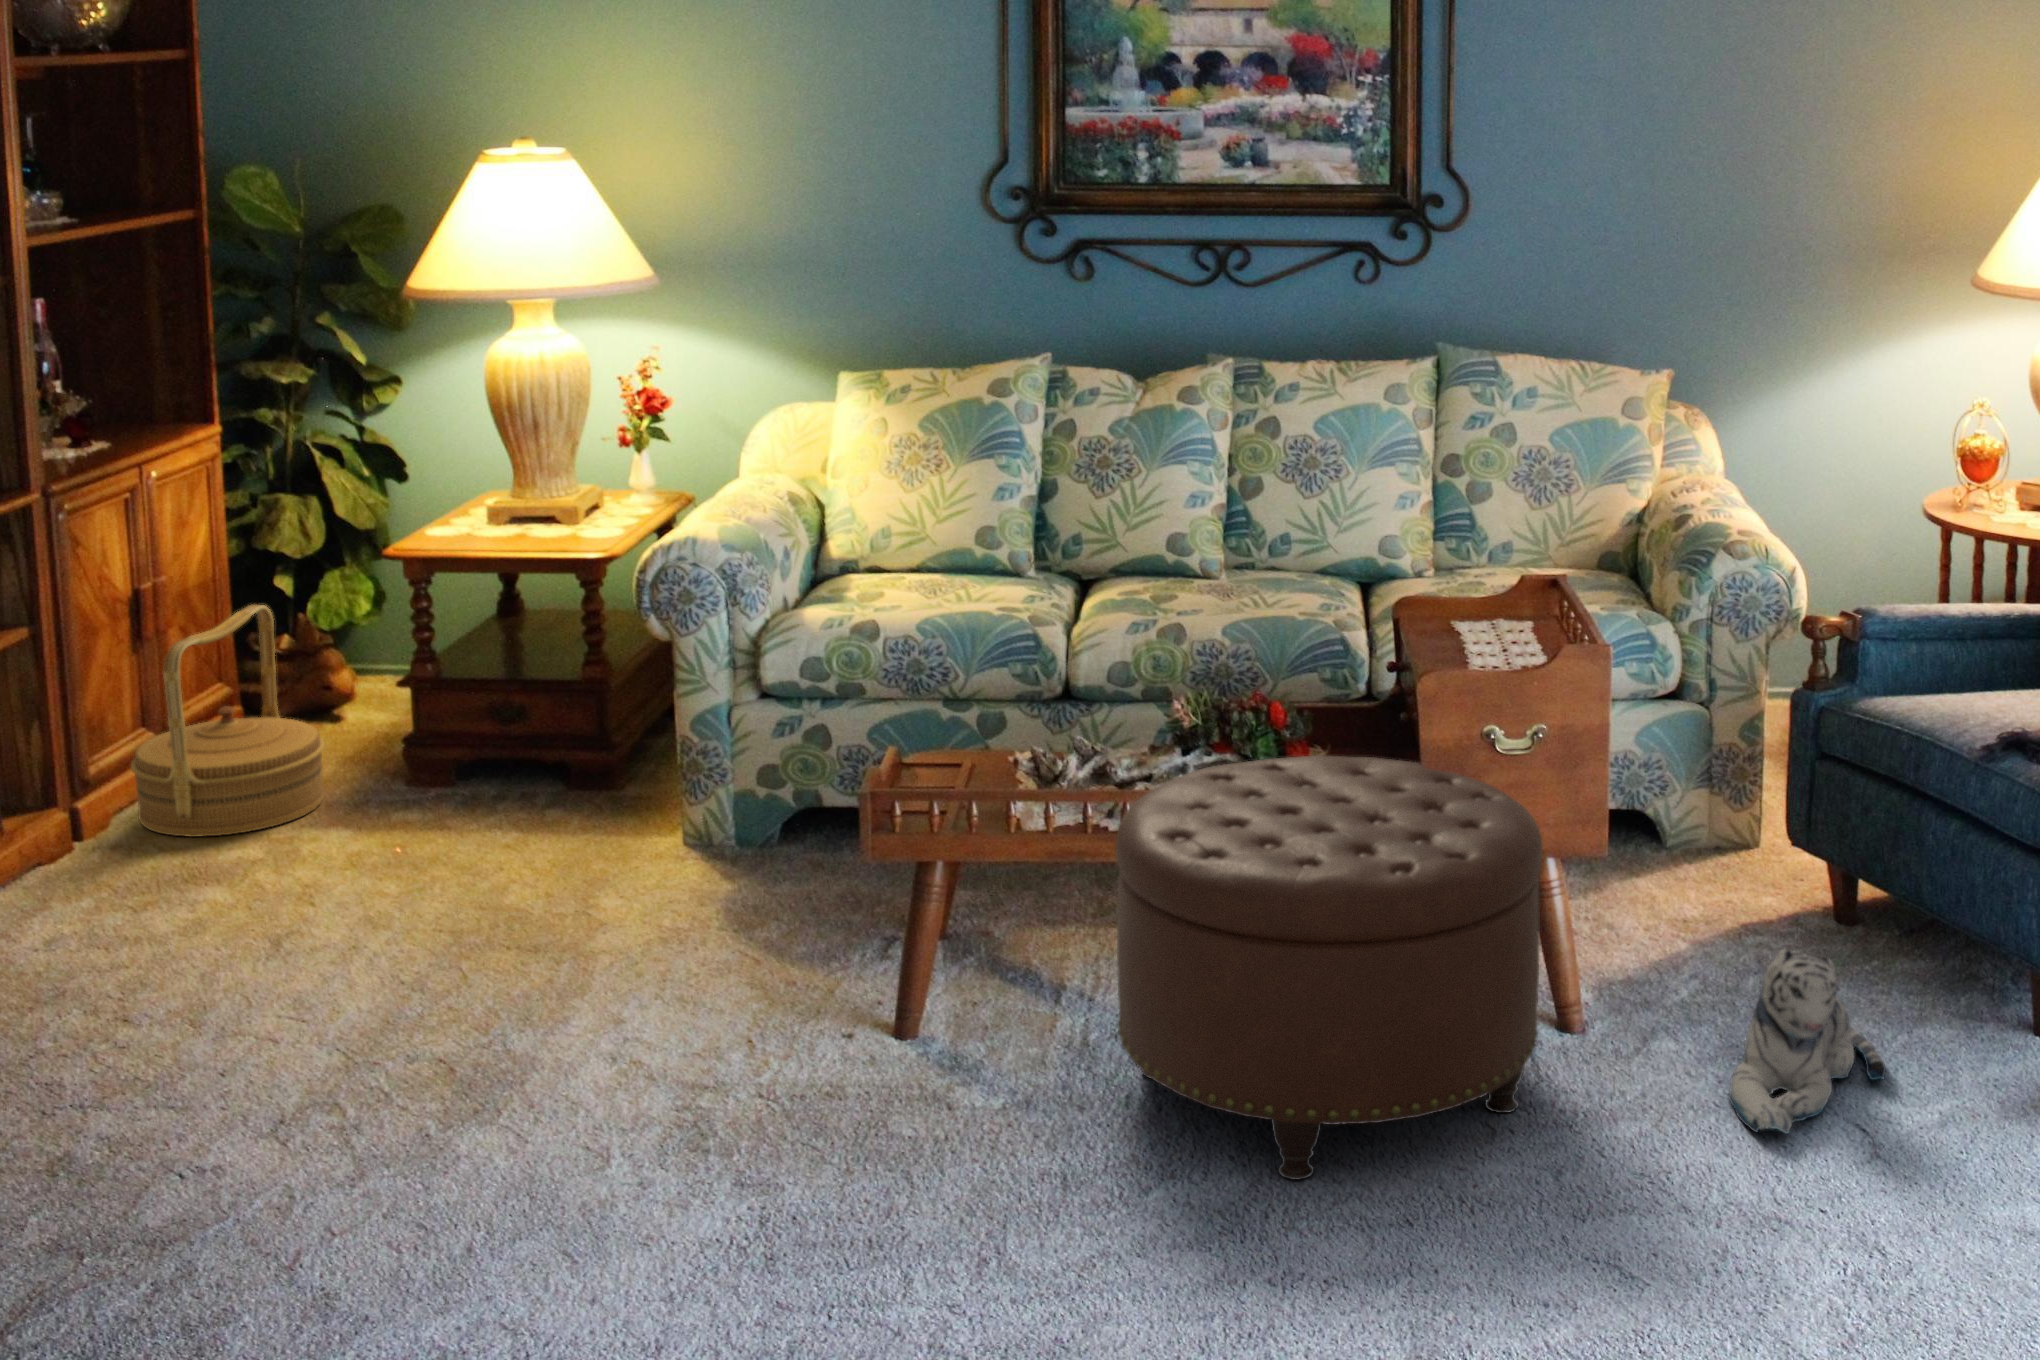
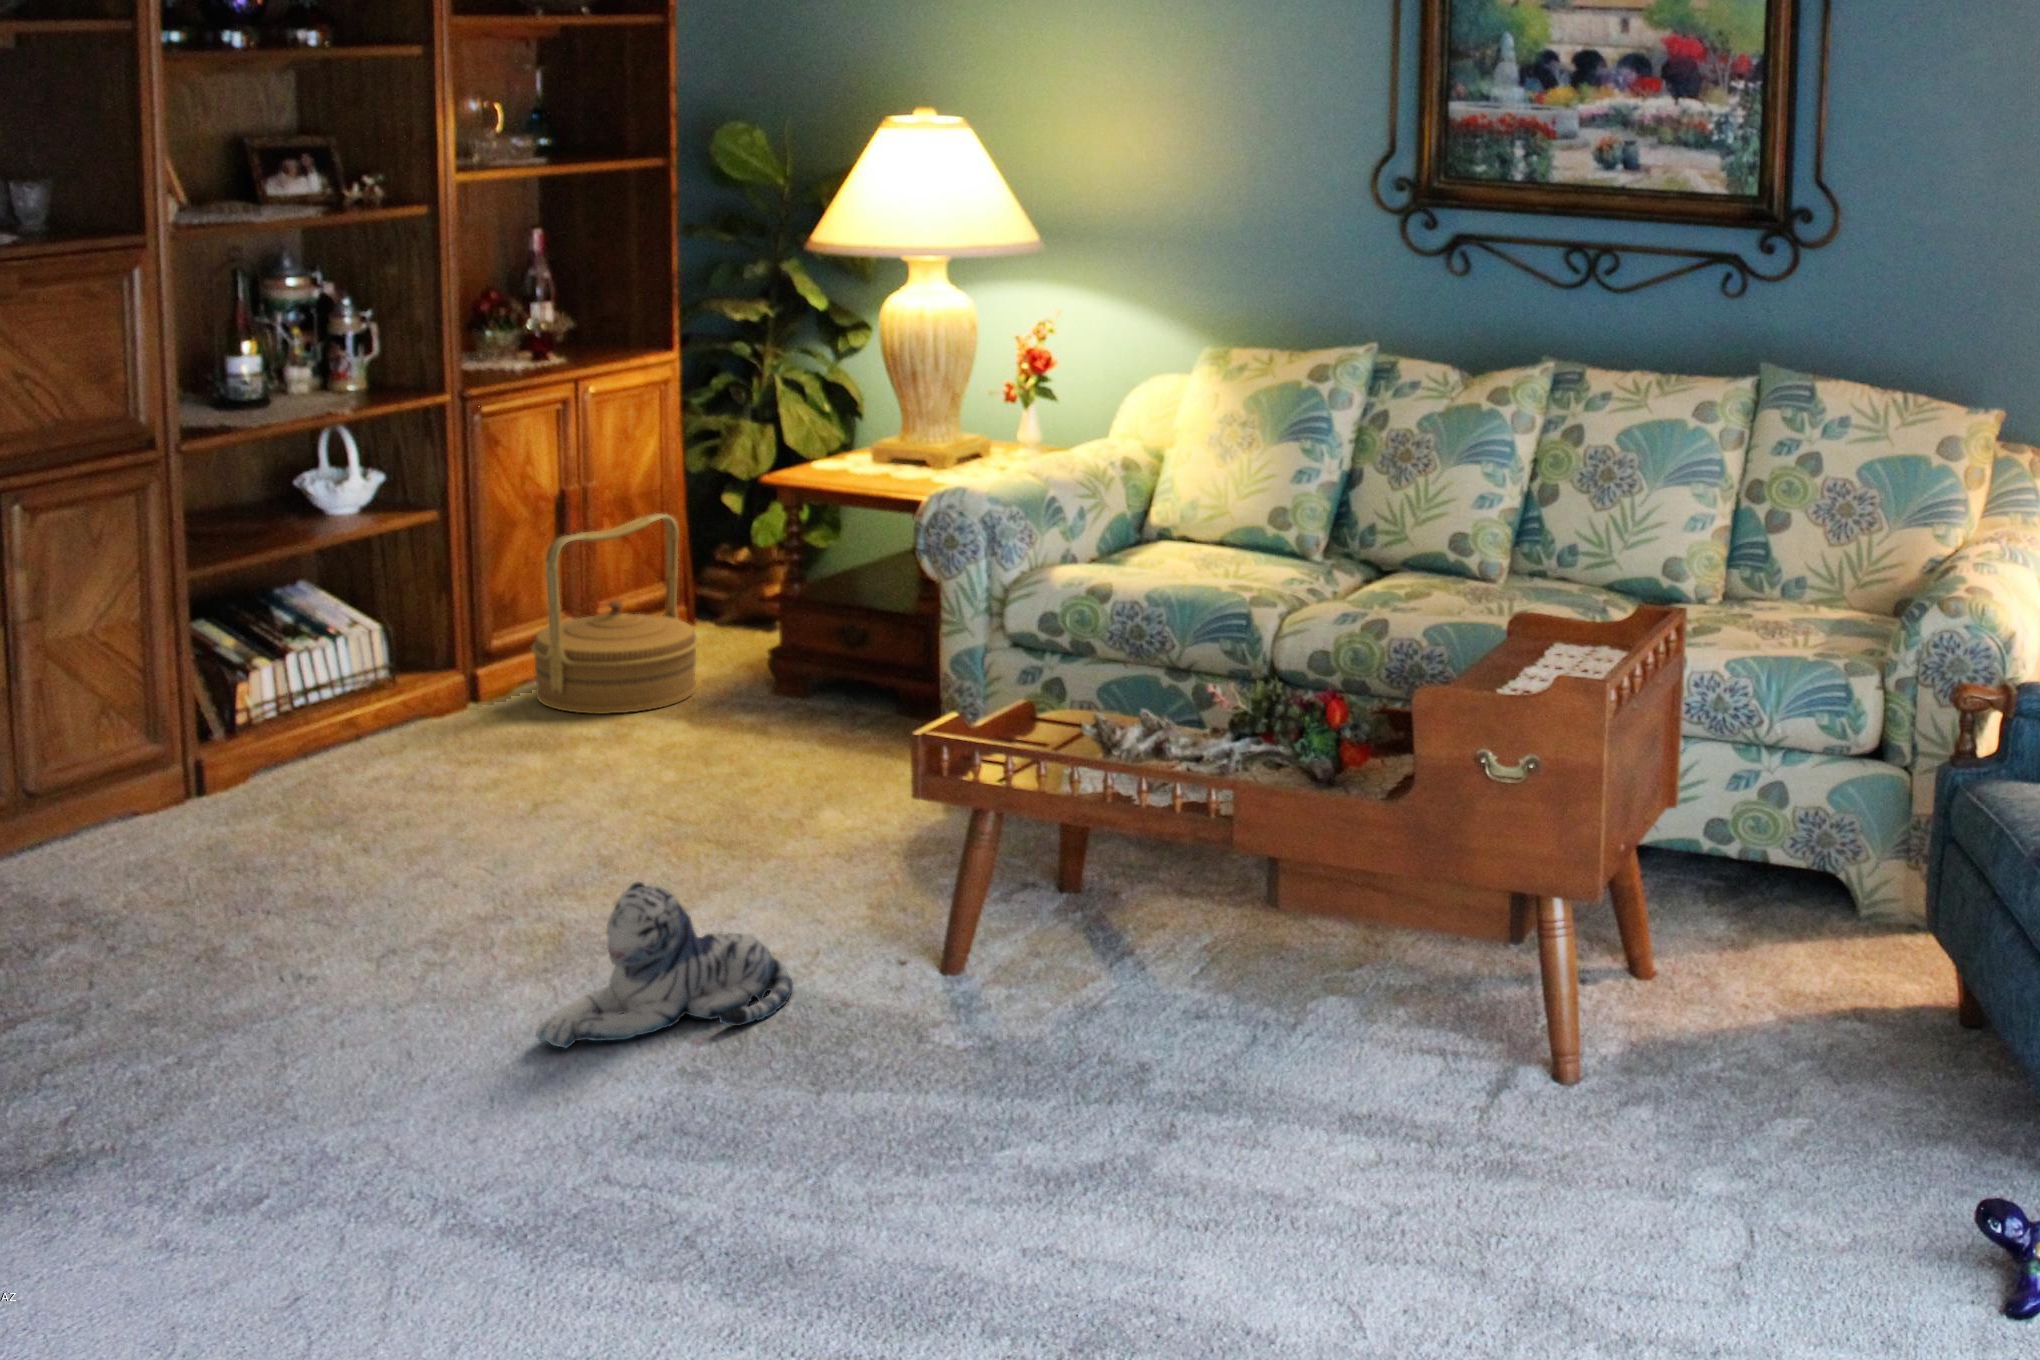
ottoman: present [1116,755,1542,1180] -> none [1055,753,1486,1159]
plush toy: present [1729,949,1886,1134] -> present [536,881,793,1049]

